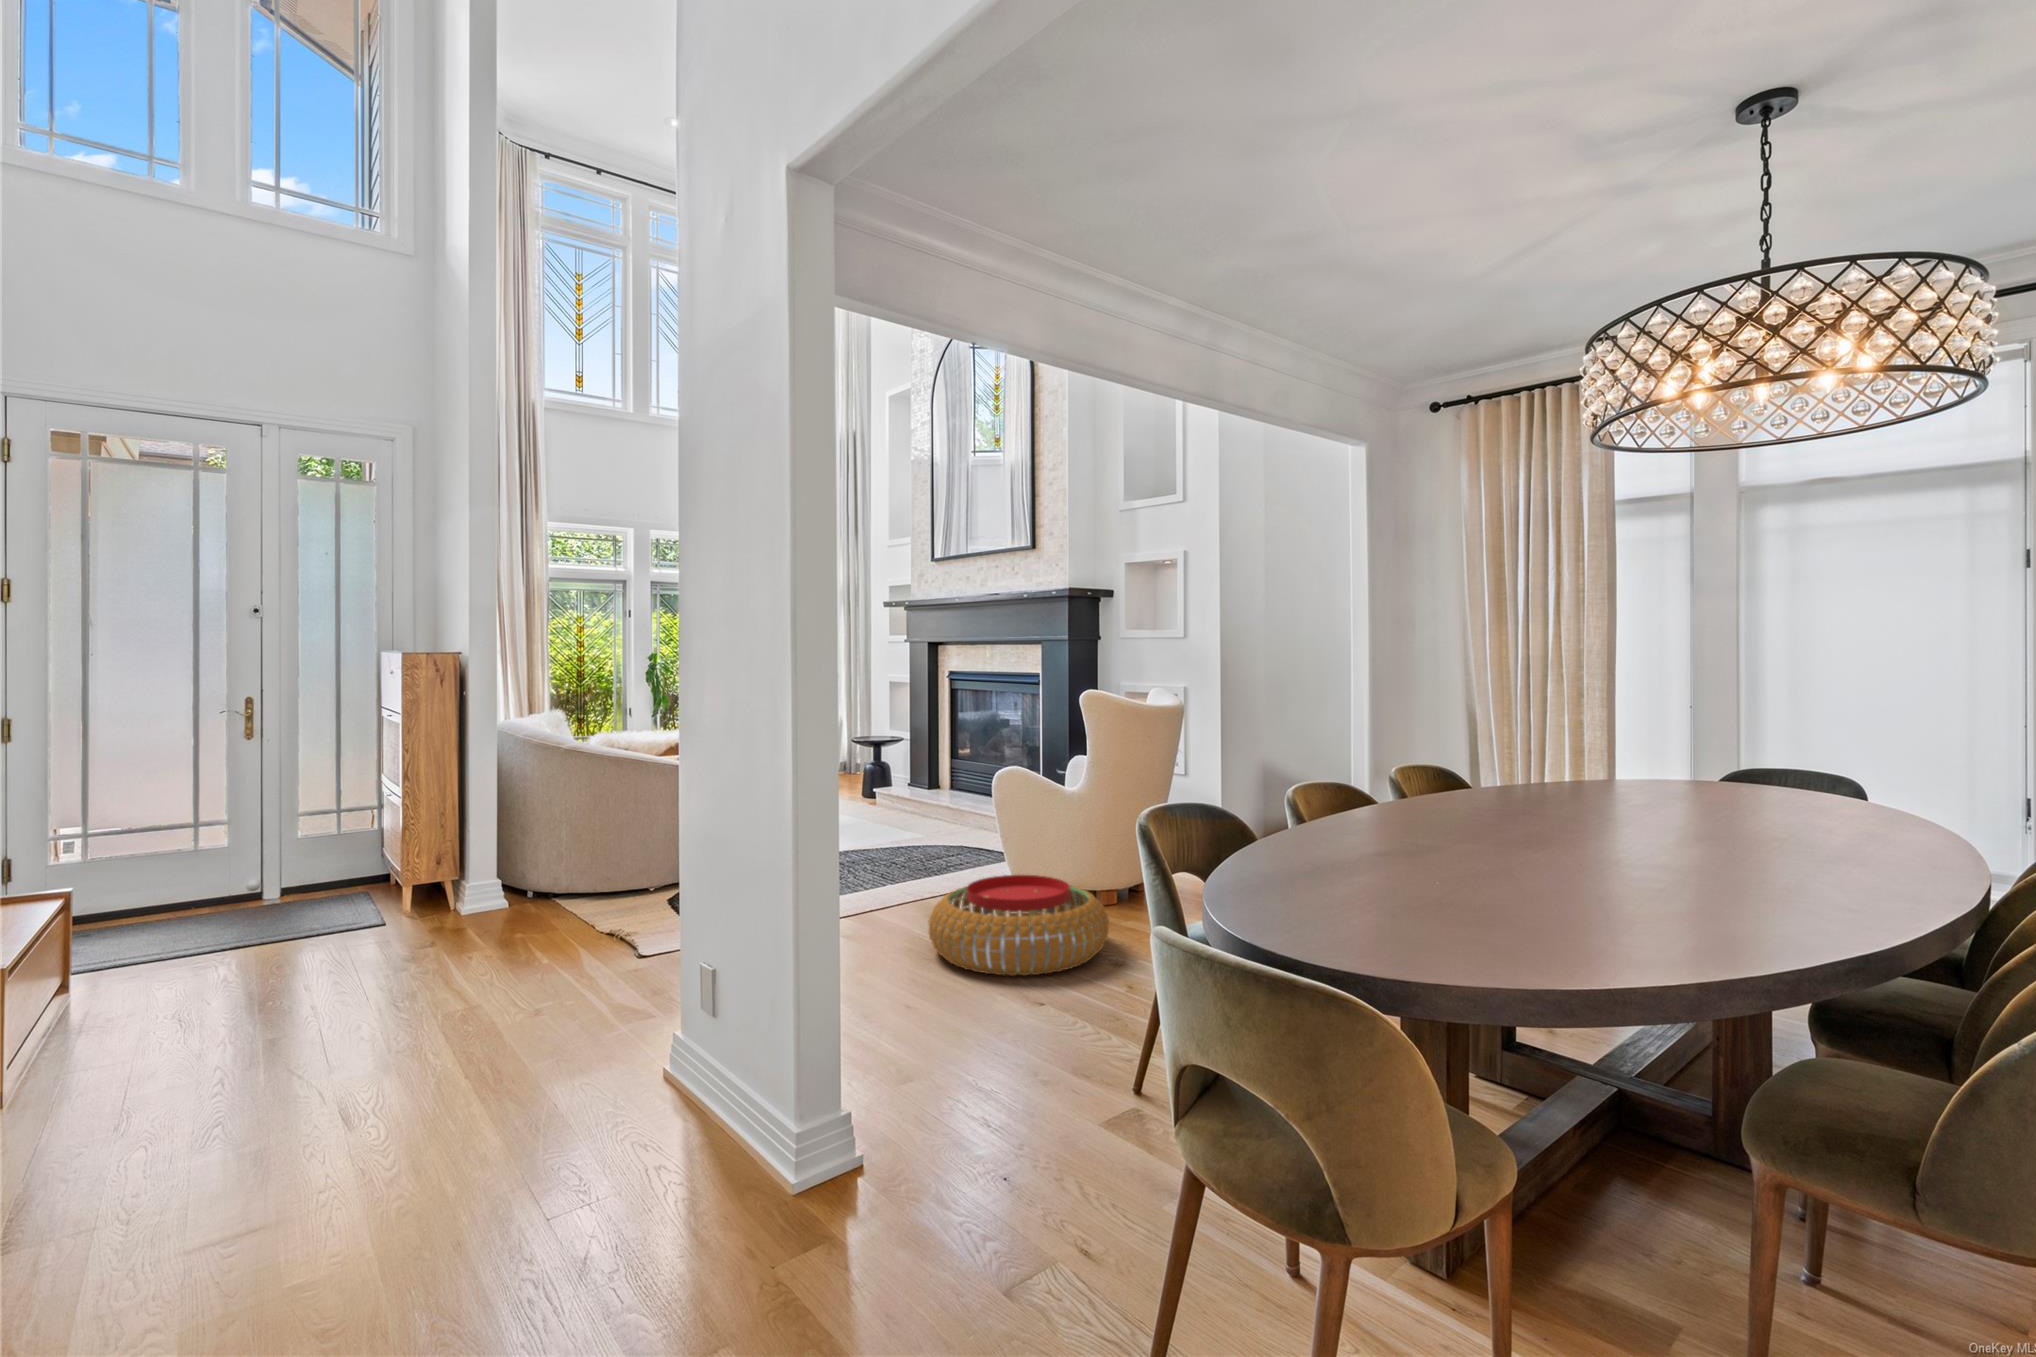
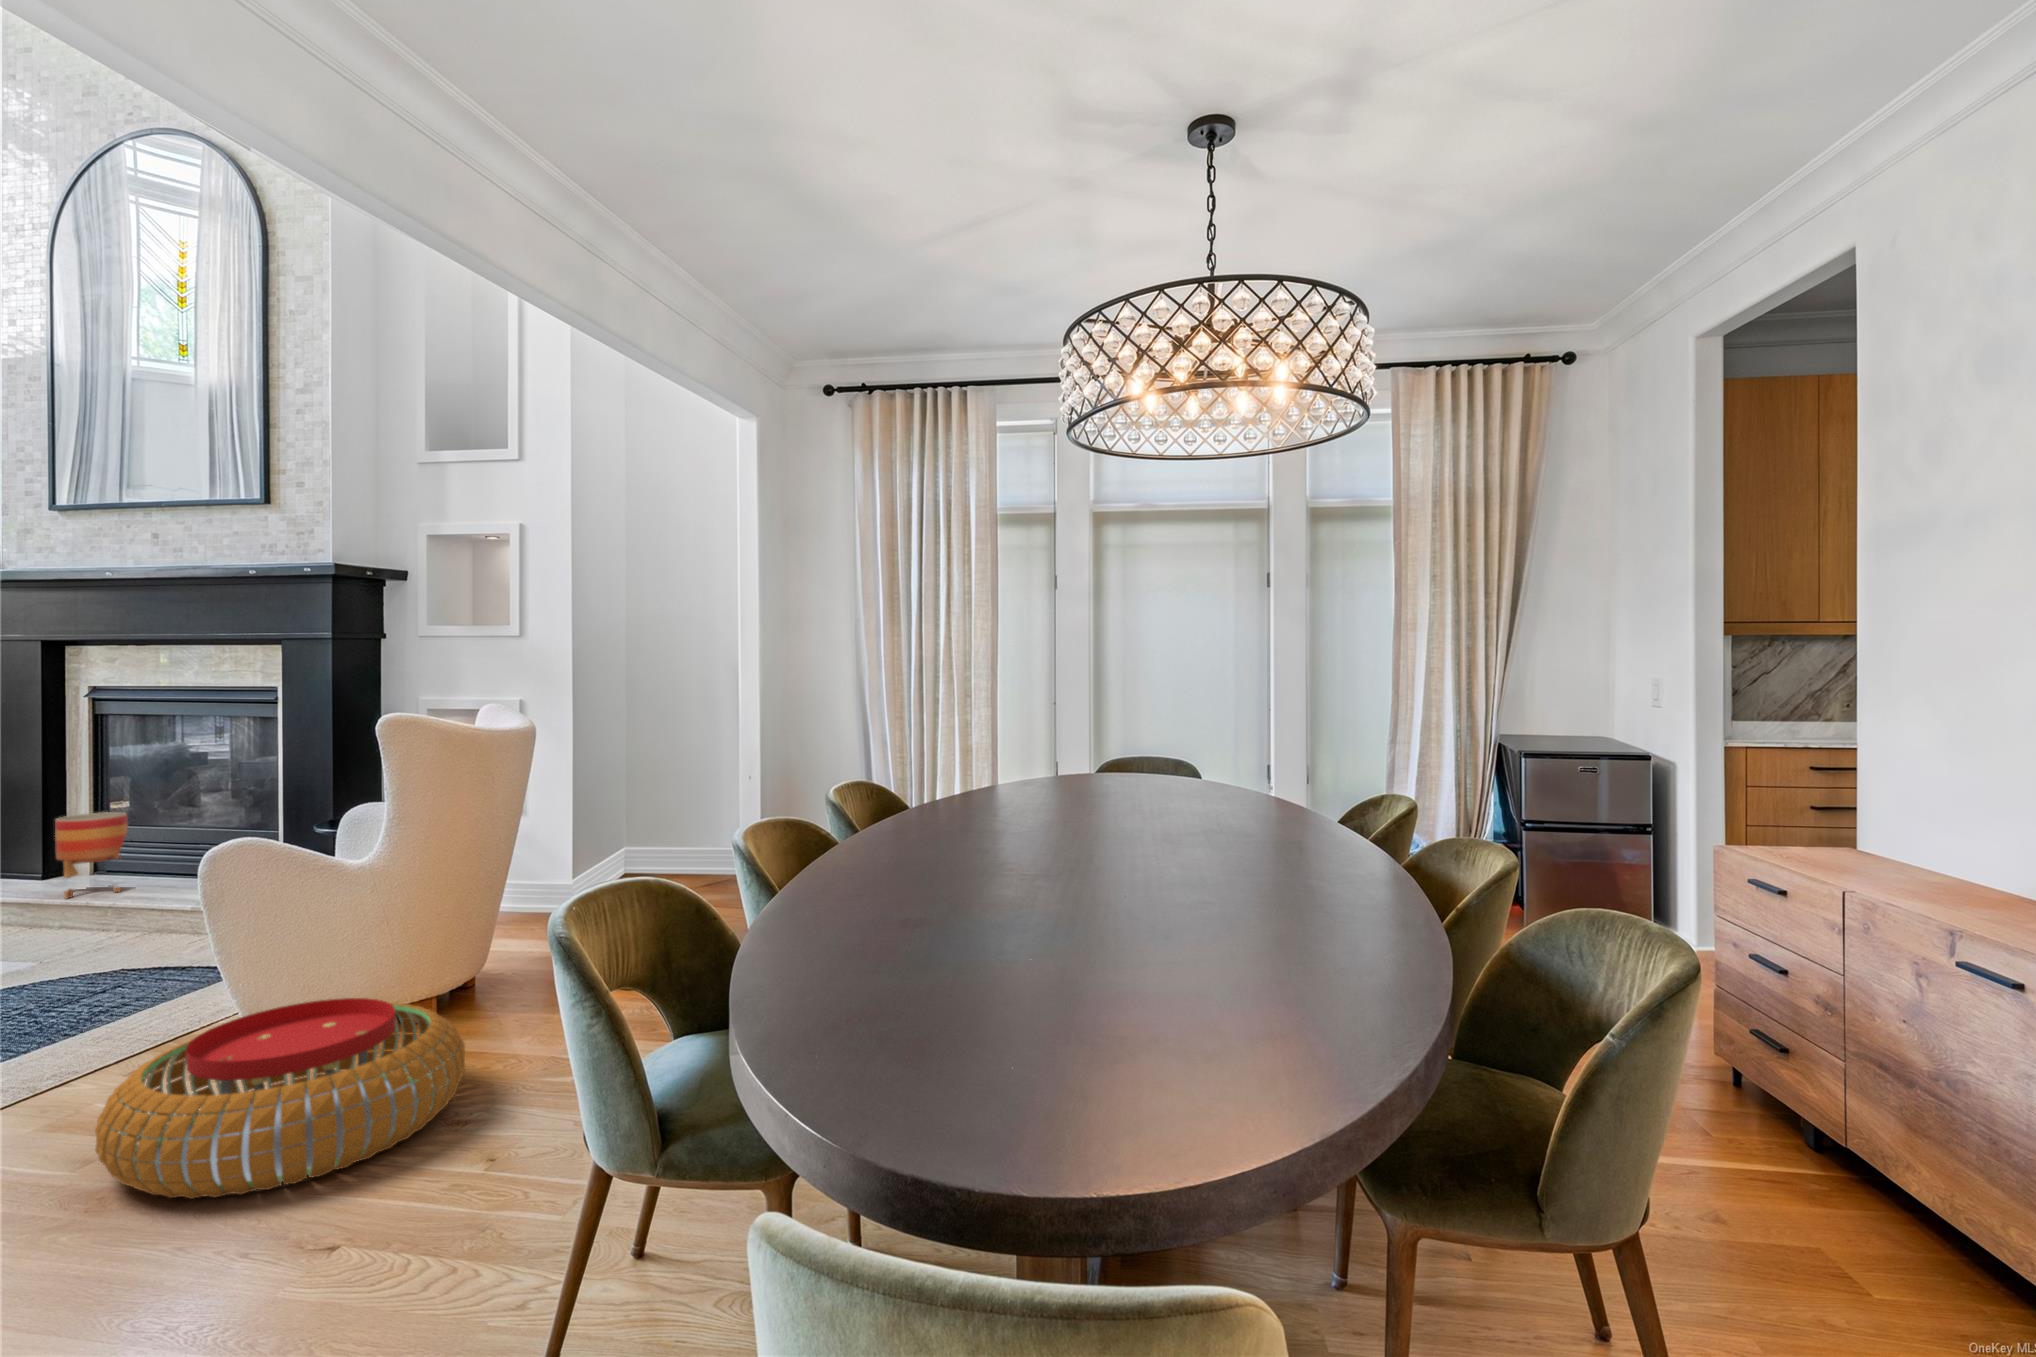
planter: none [933,753,966,804] -> present [55,812,128,898]

